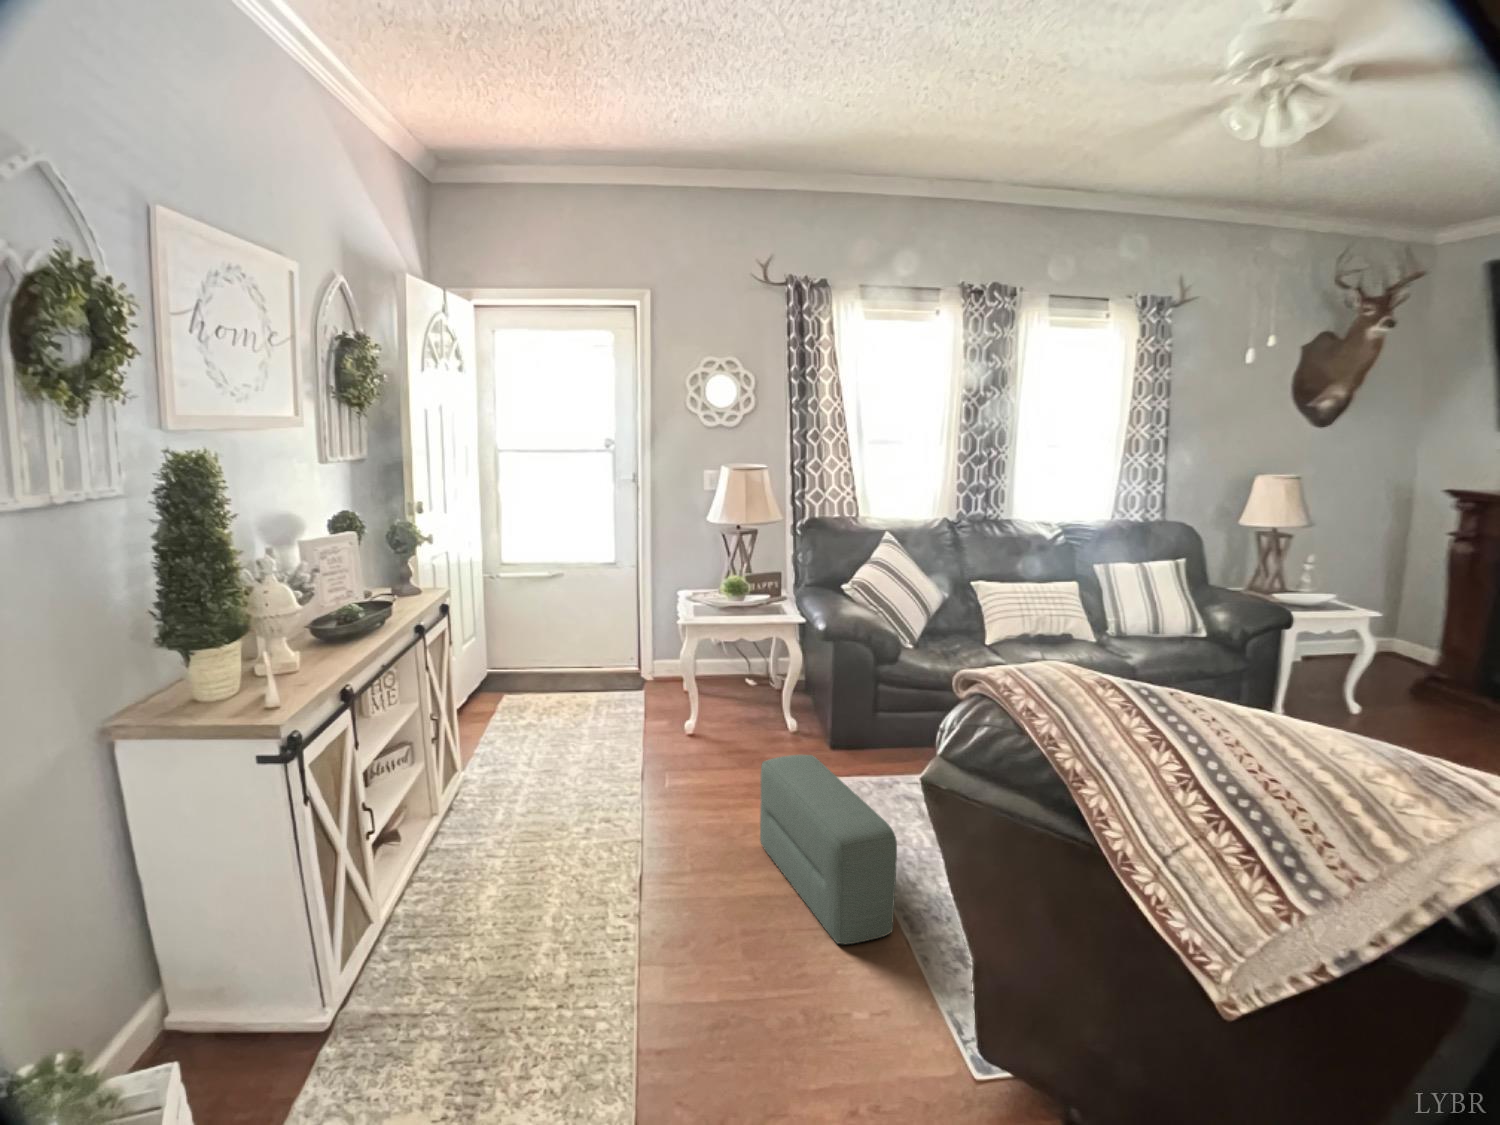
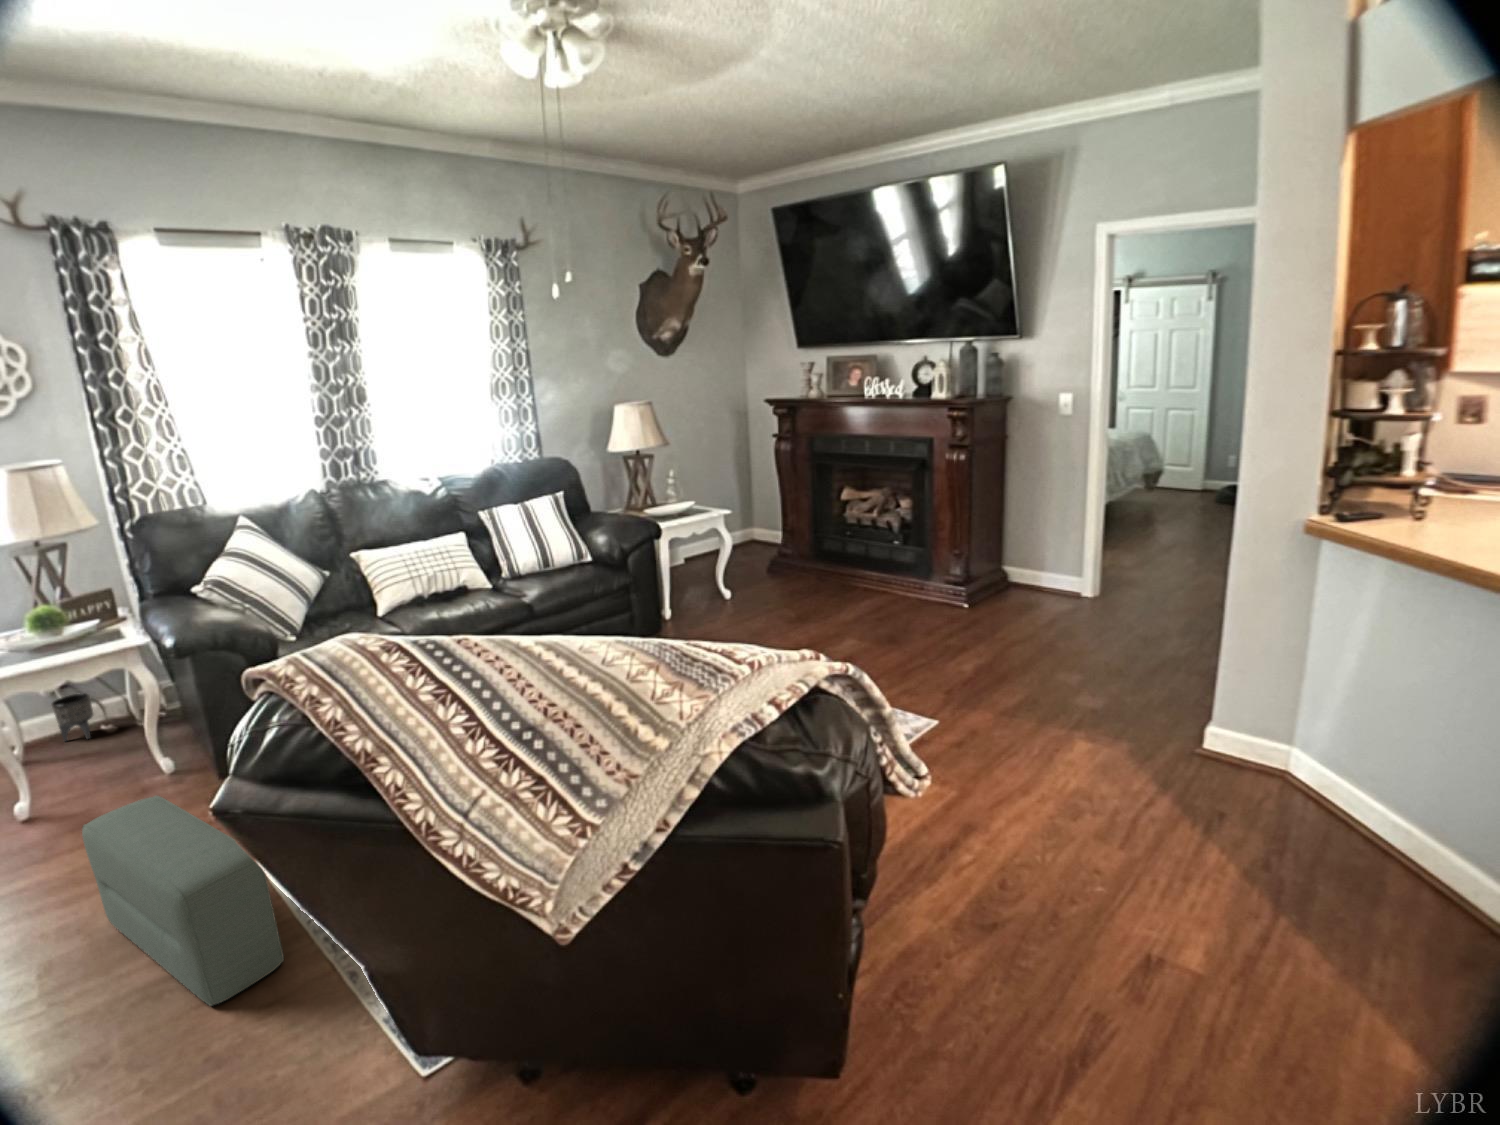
planter: none [718,654,743,693] -> present [51,693,94,741]

